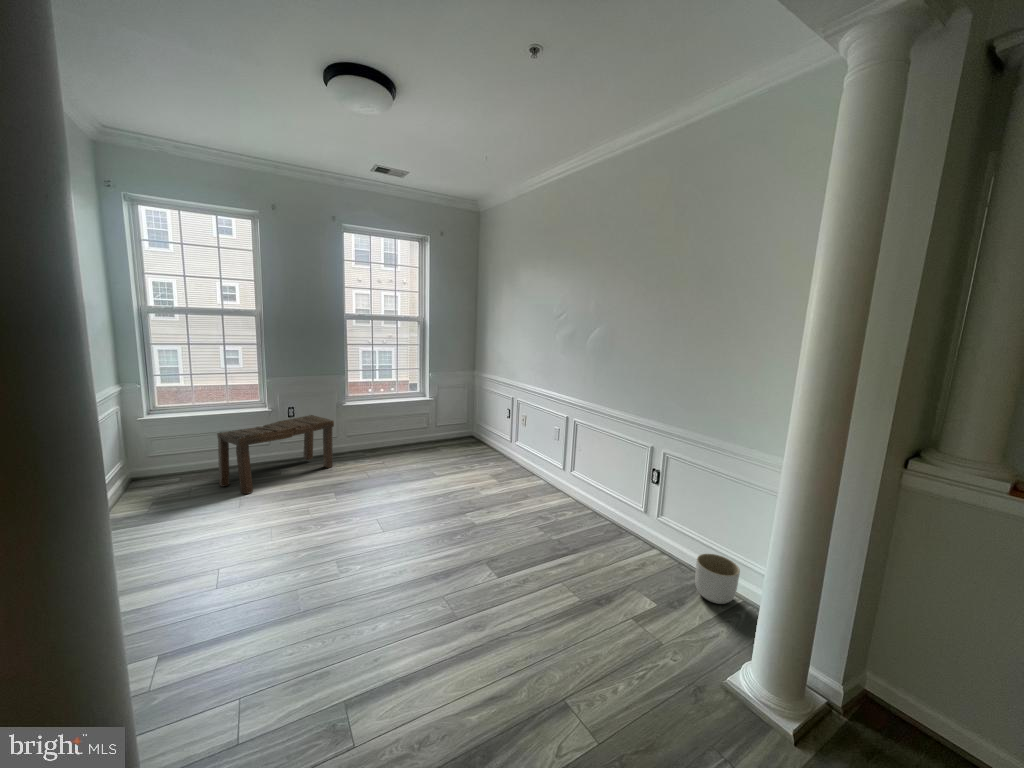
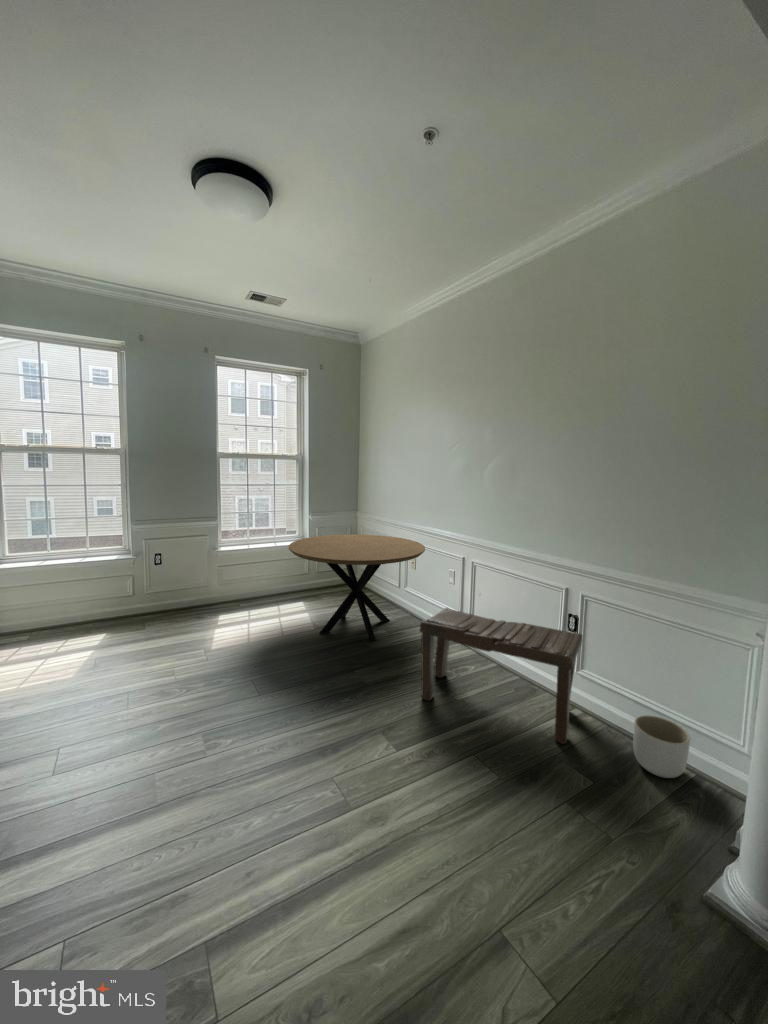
dining table: none [410,393,534,489] -> present [289,534,425,641]
bench: present [217,415,334,494] -> present [420,608,582,744]

